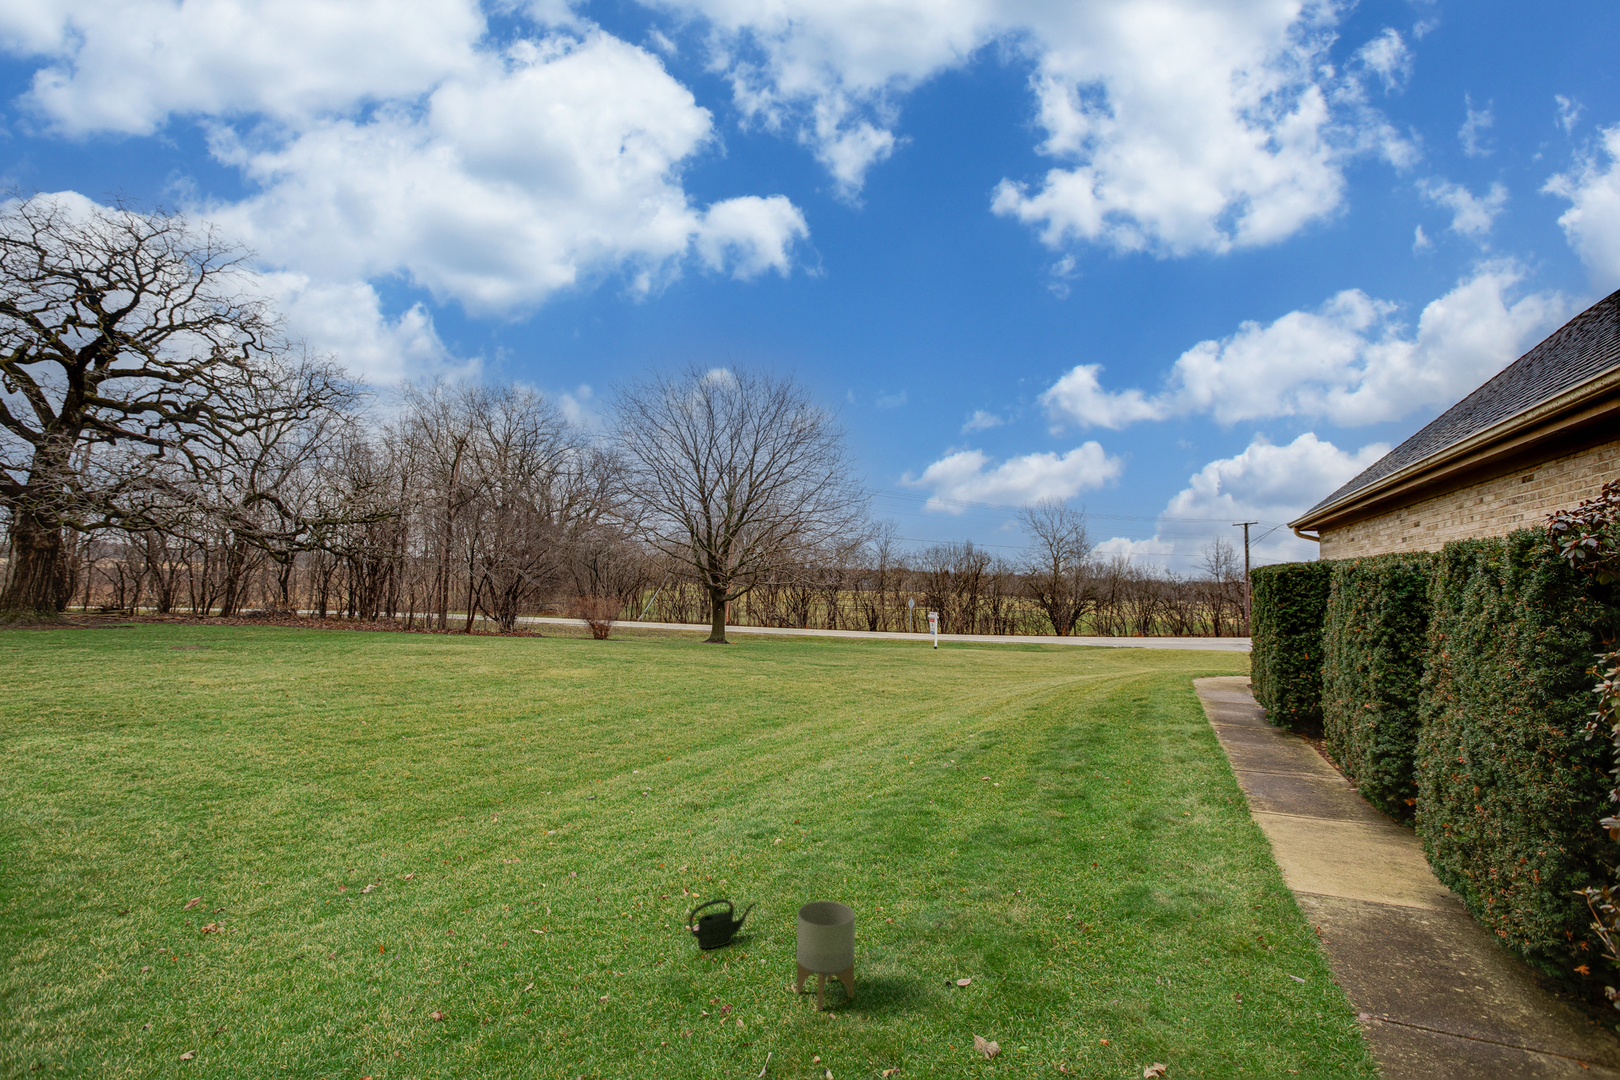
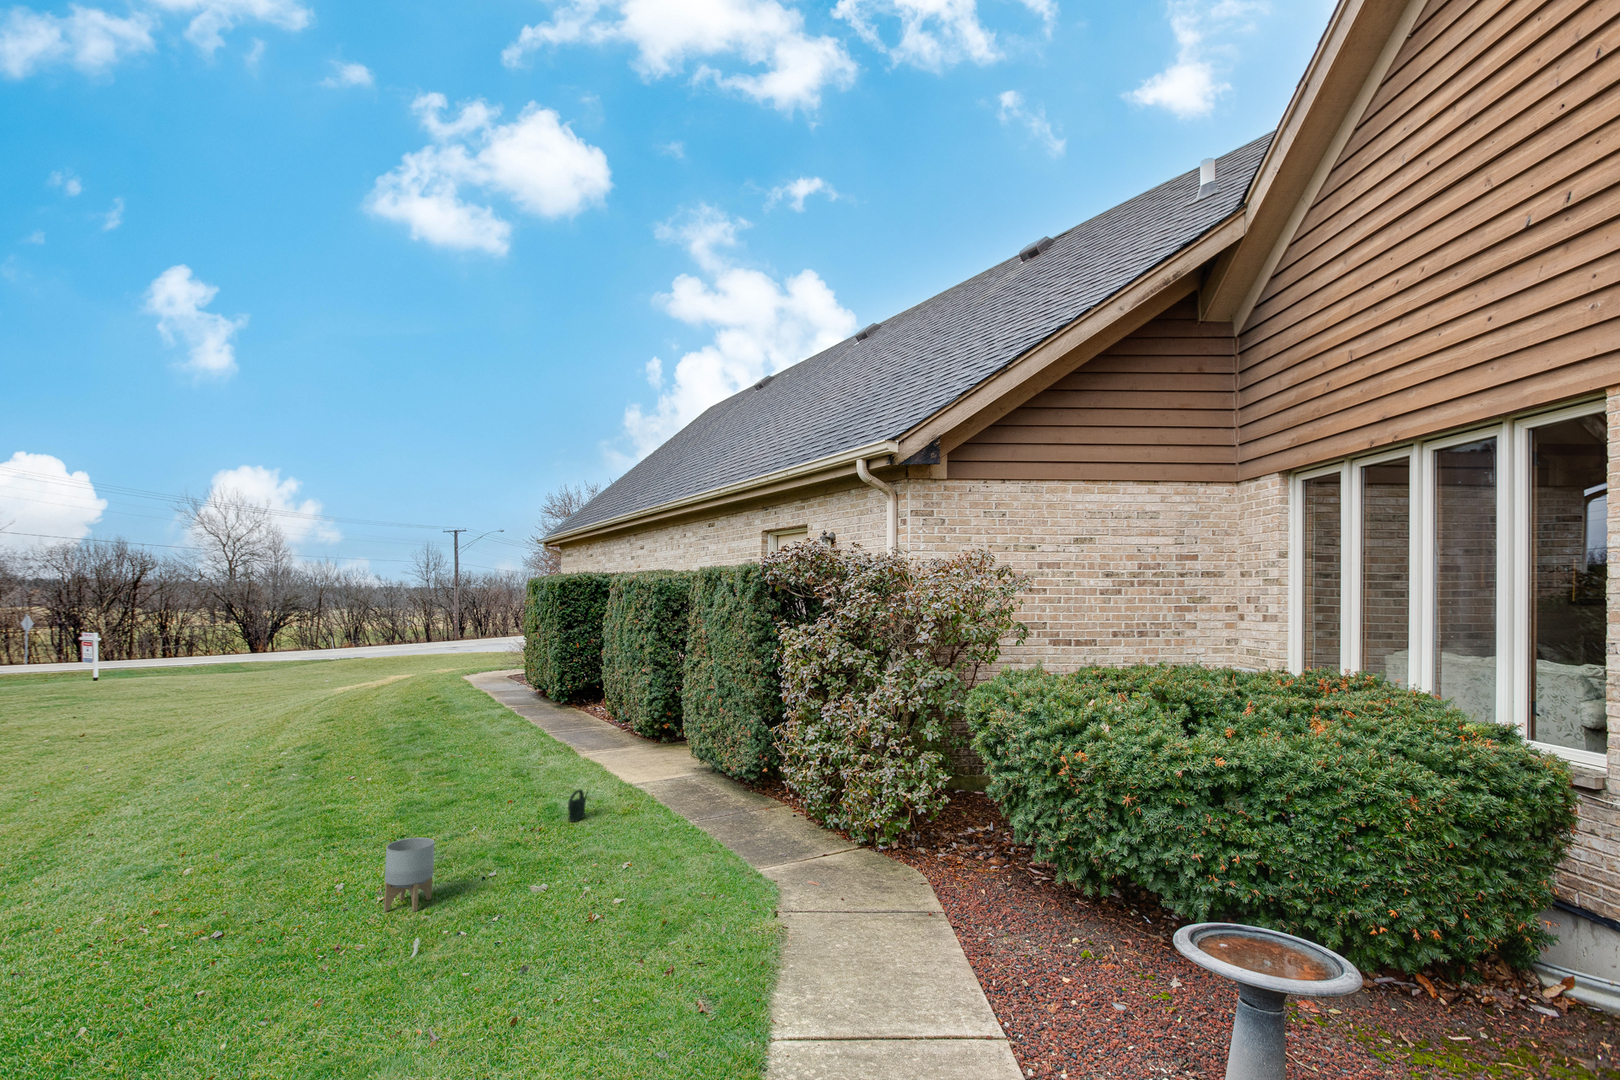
watering can: present [689,899,755,948] -> present [568,790,588,822]

